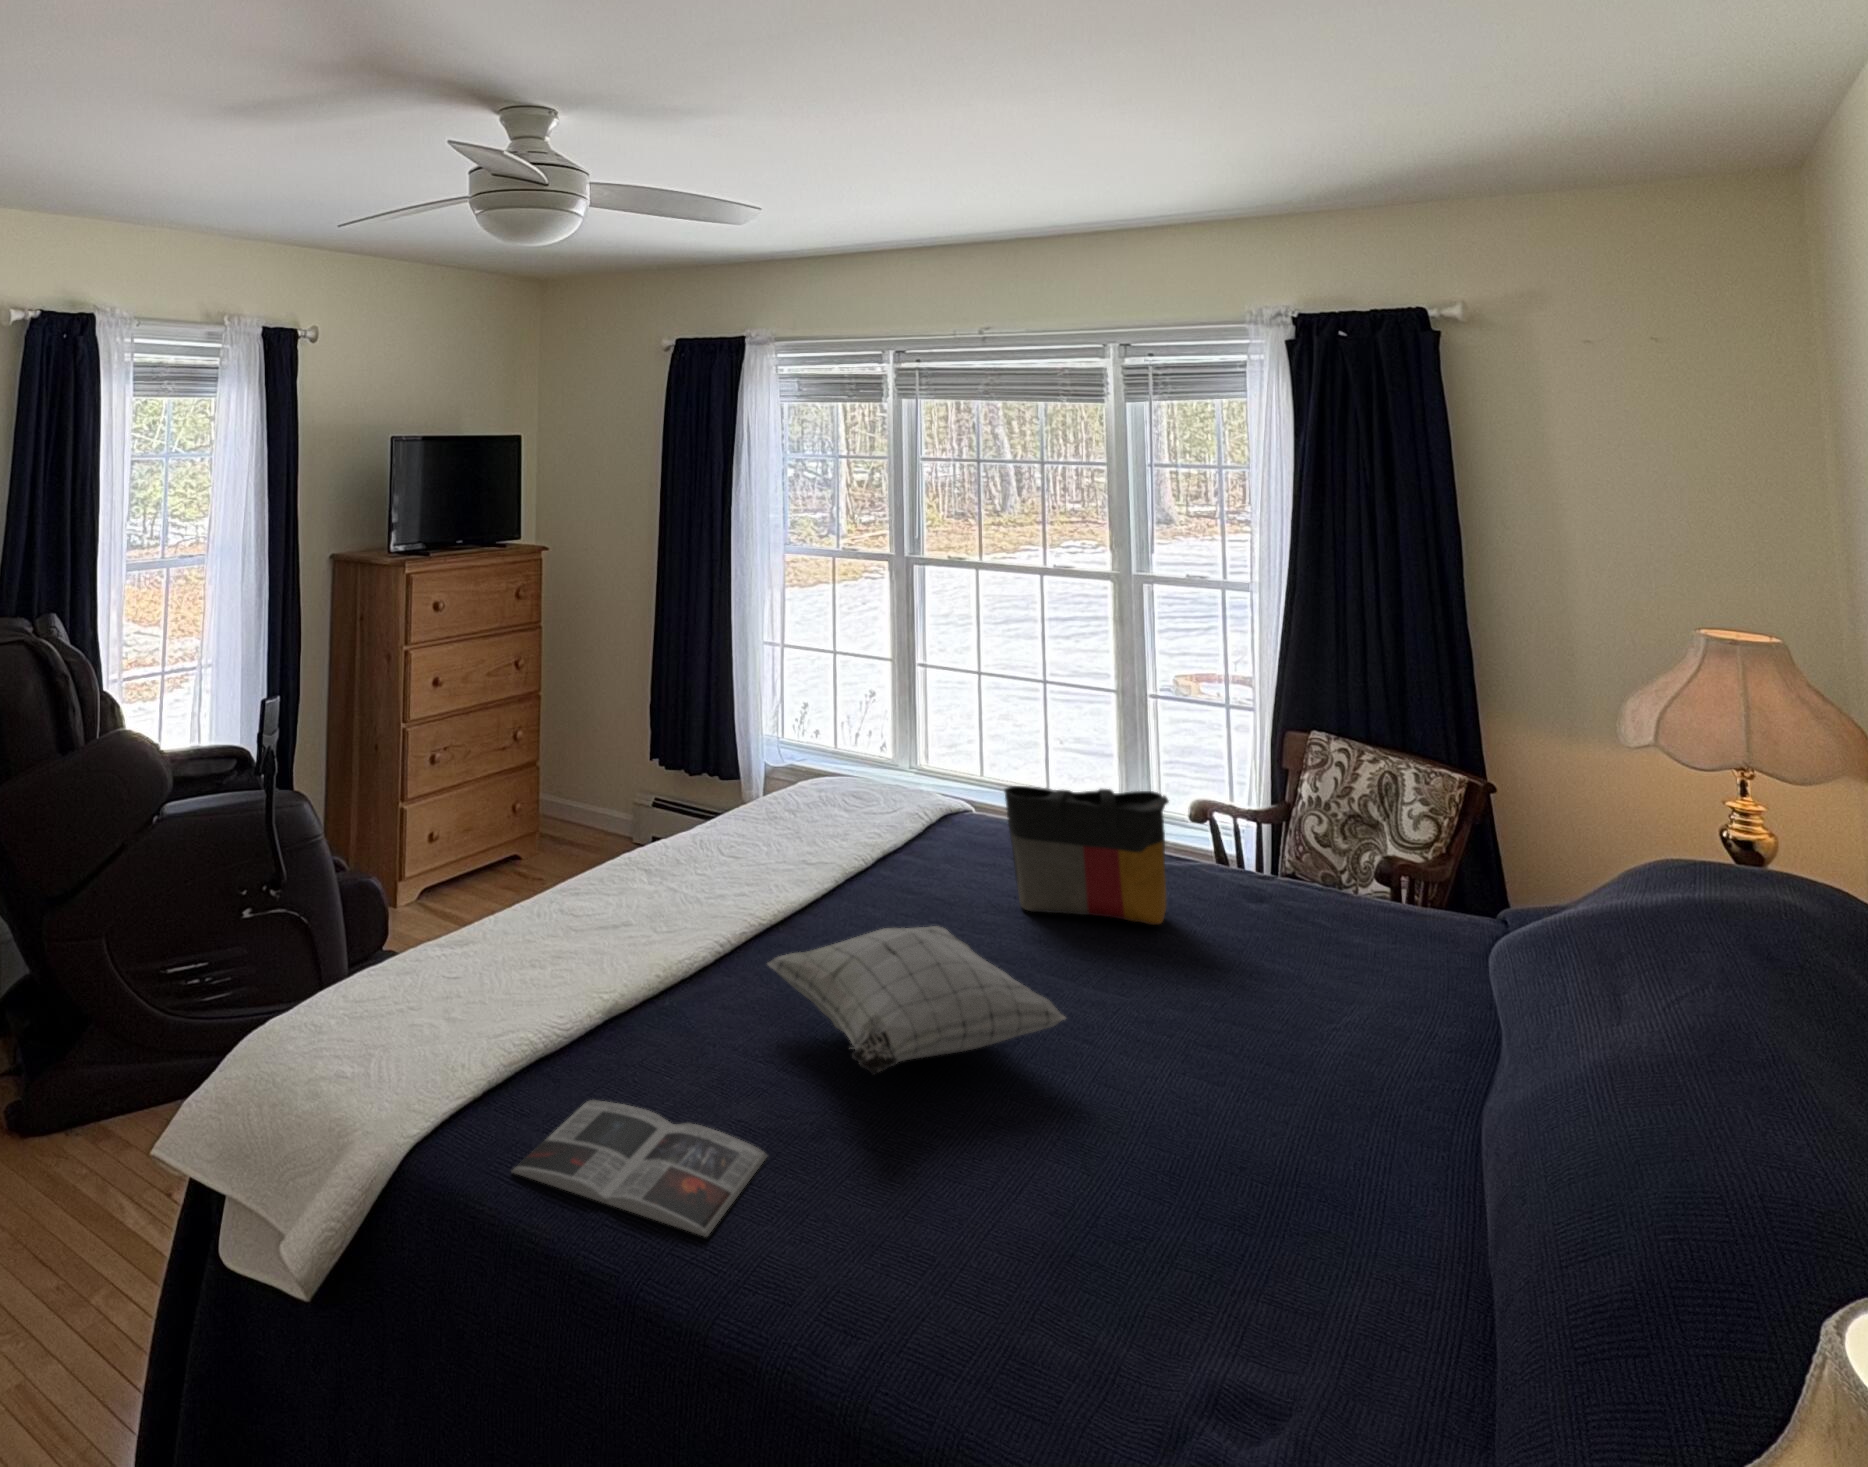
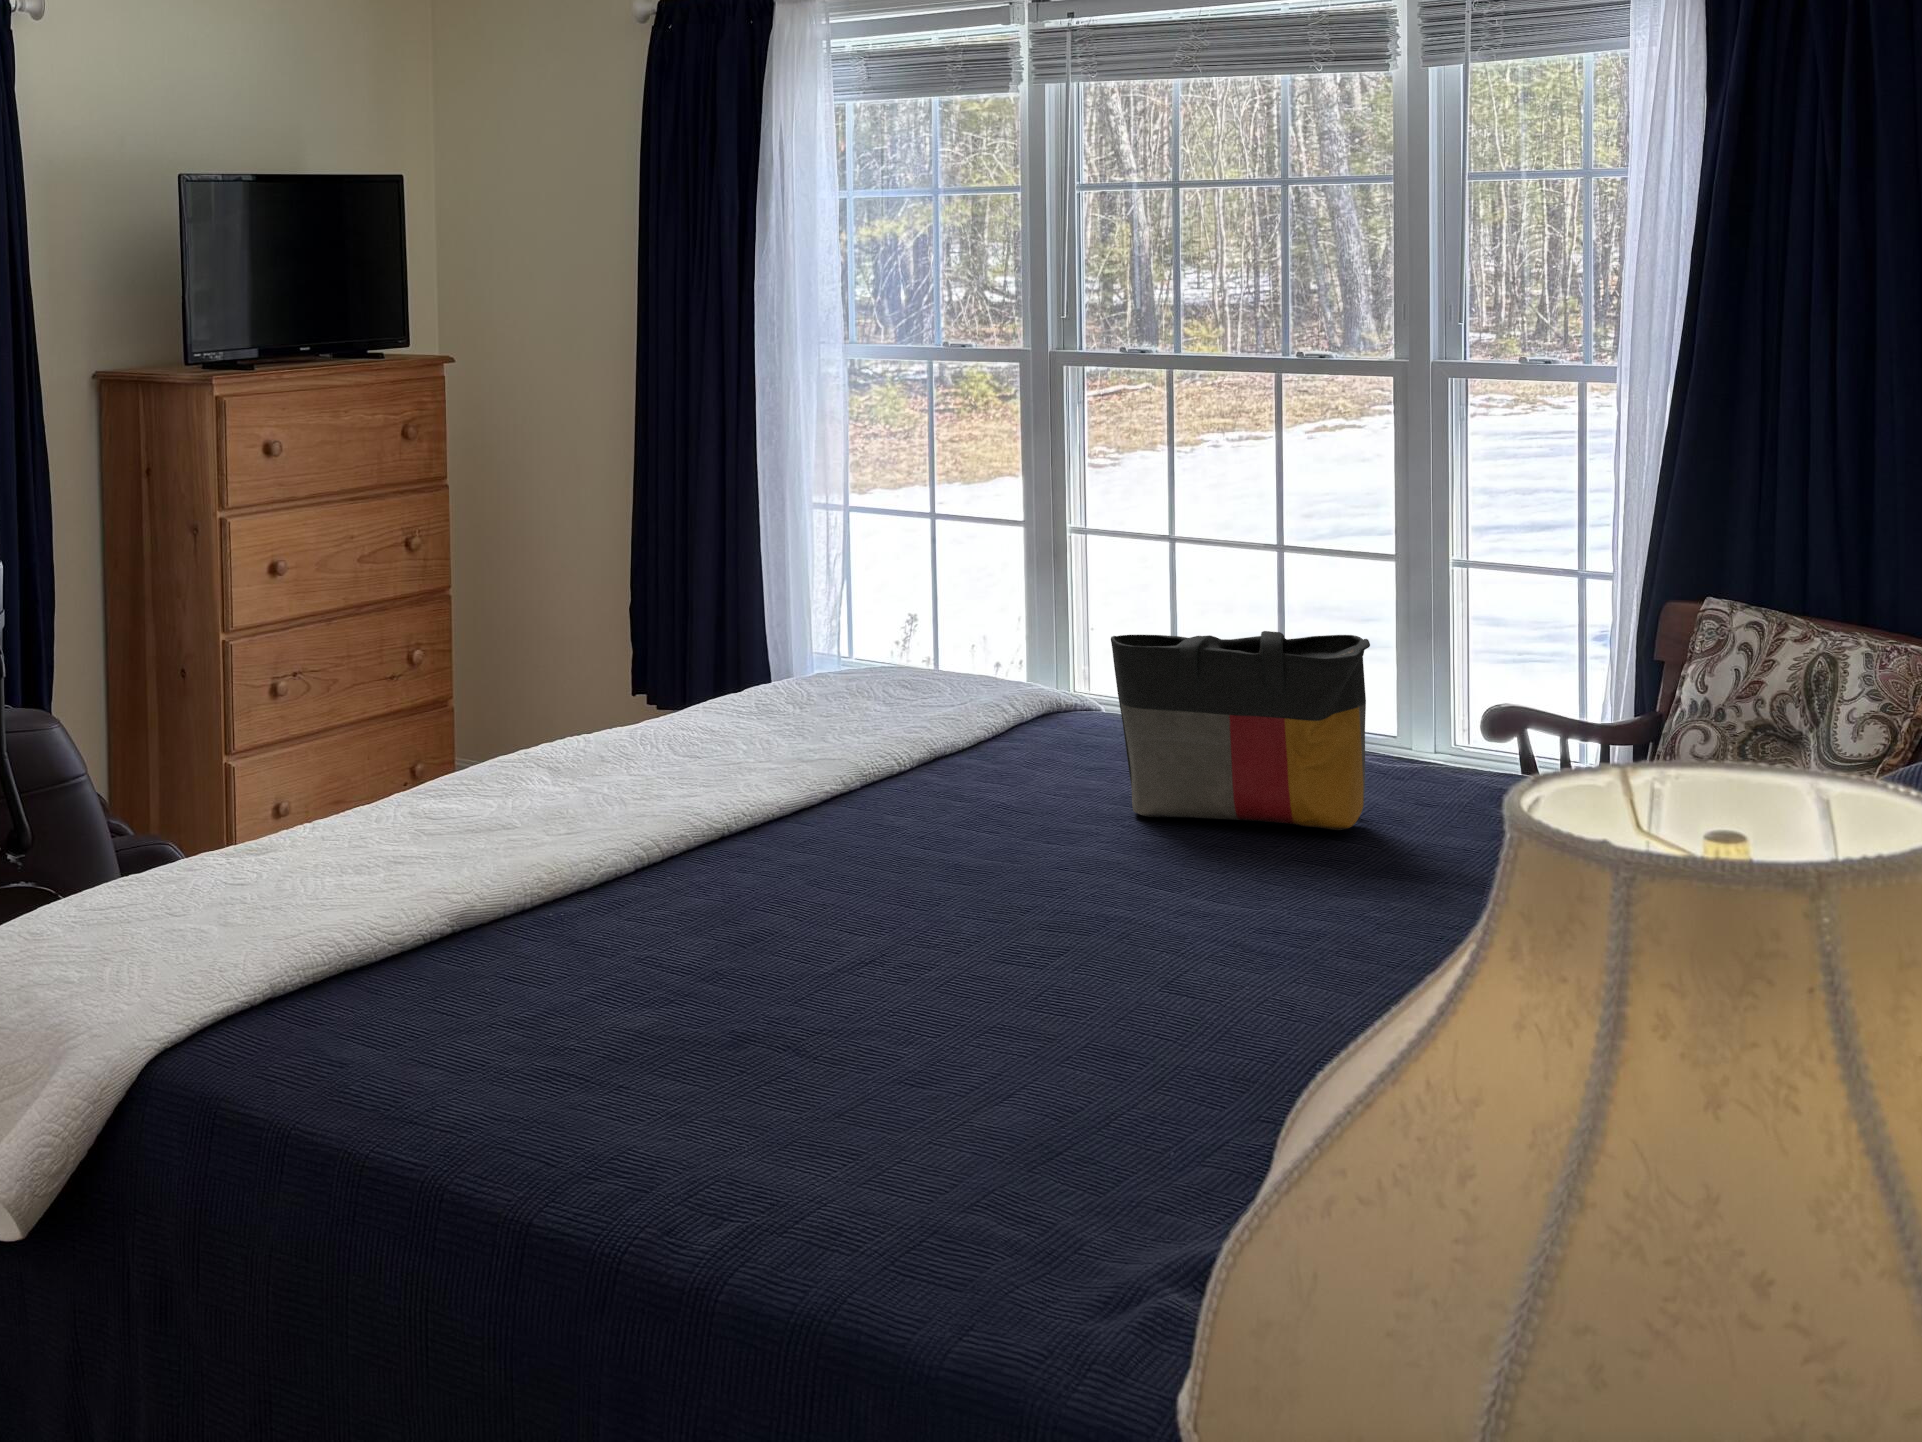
pillow: present [768,926,1065,1074] -> none [704,790,1136,950]
magazine: present [512,1100,767,1237] -> none [315,991,673,1111]

